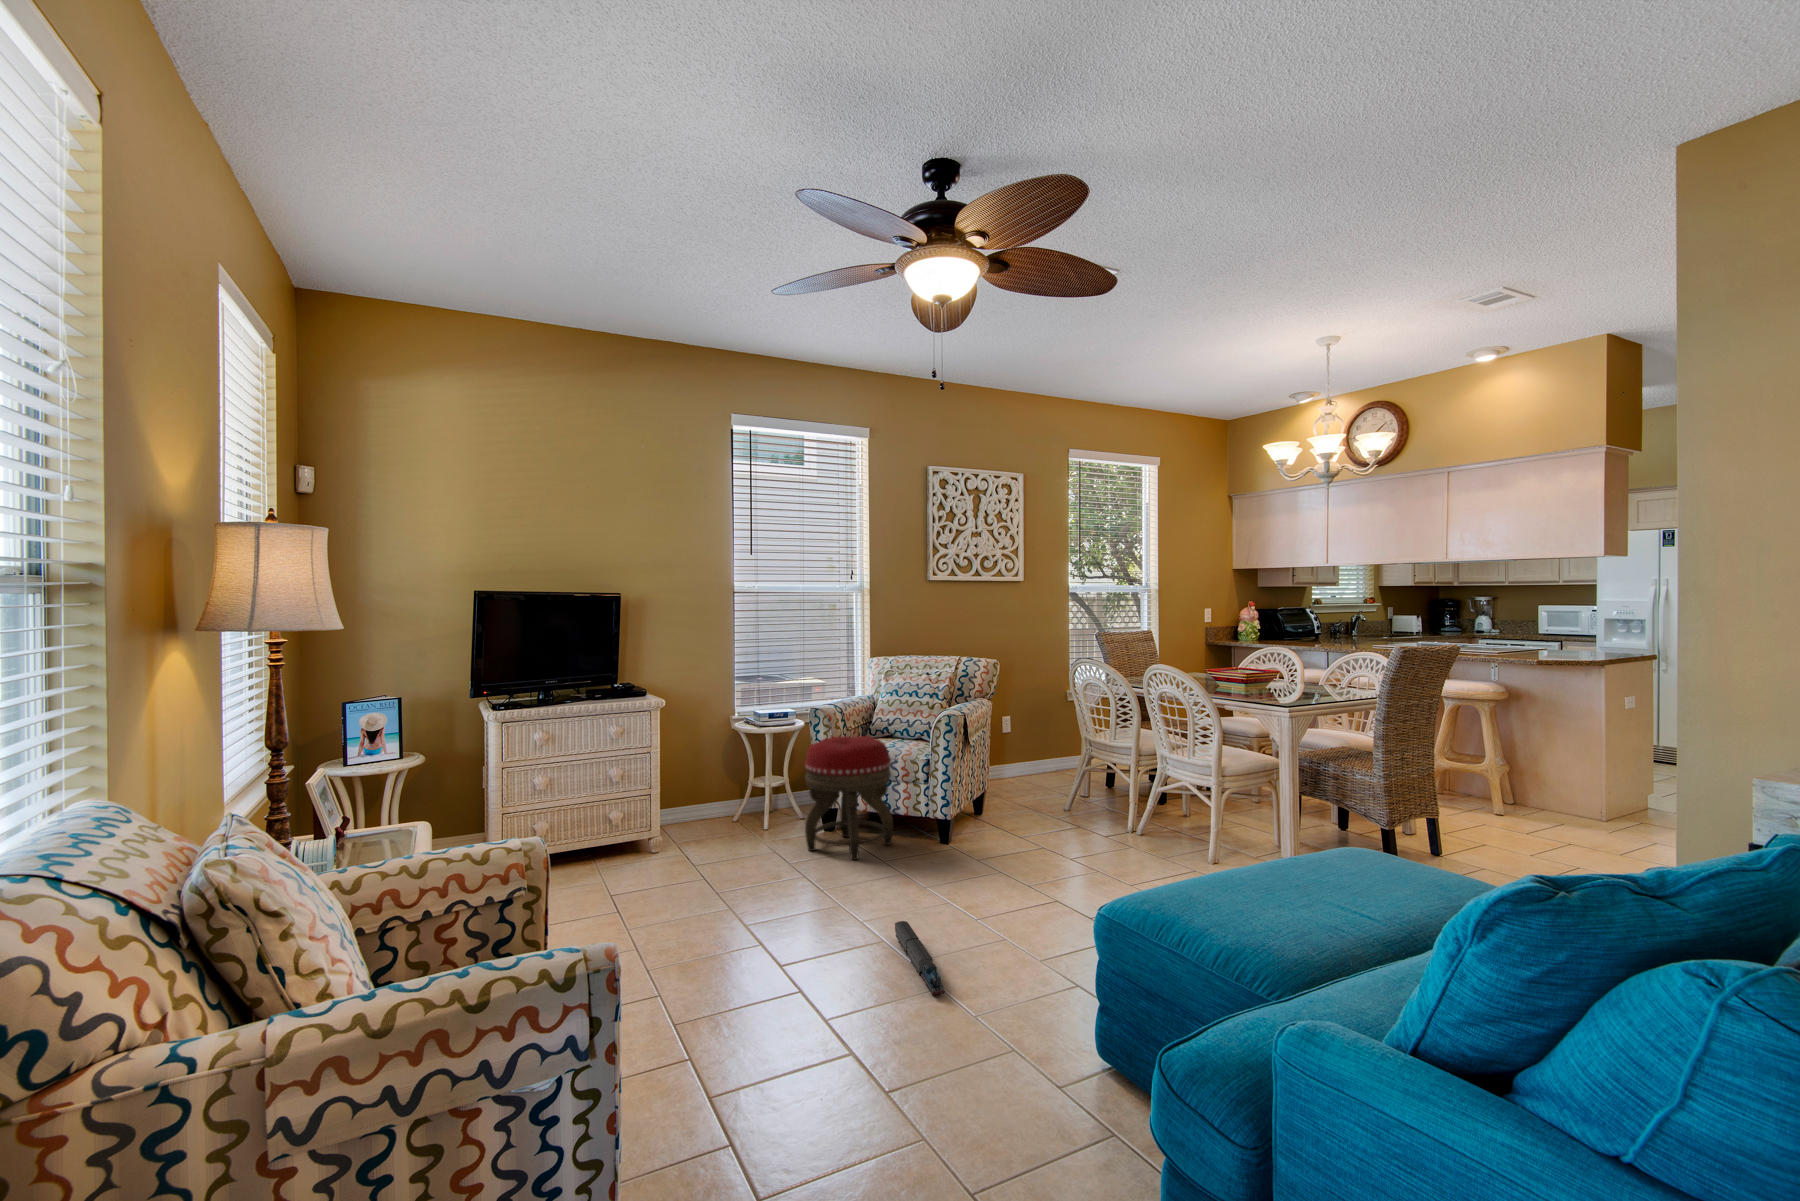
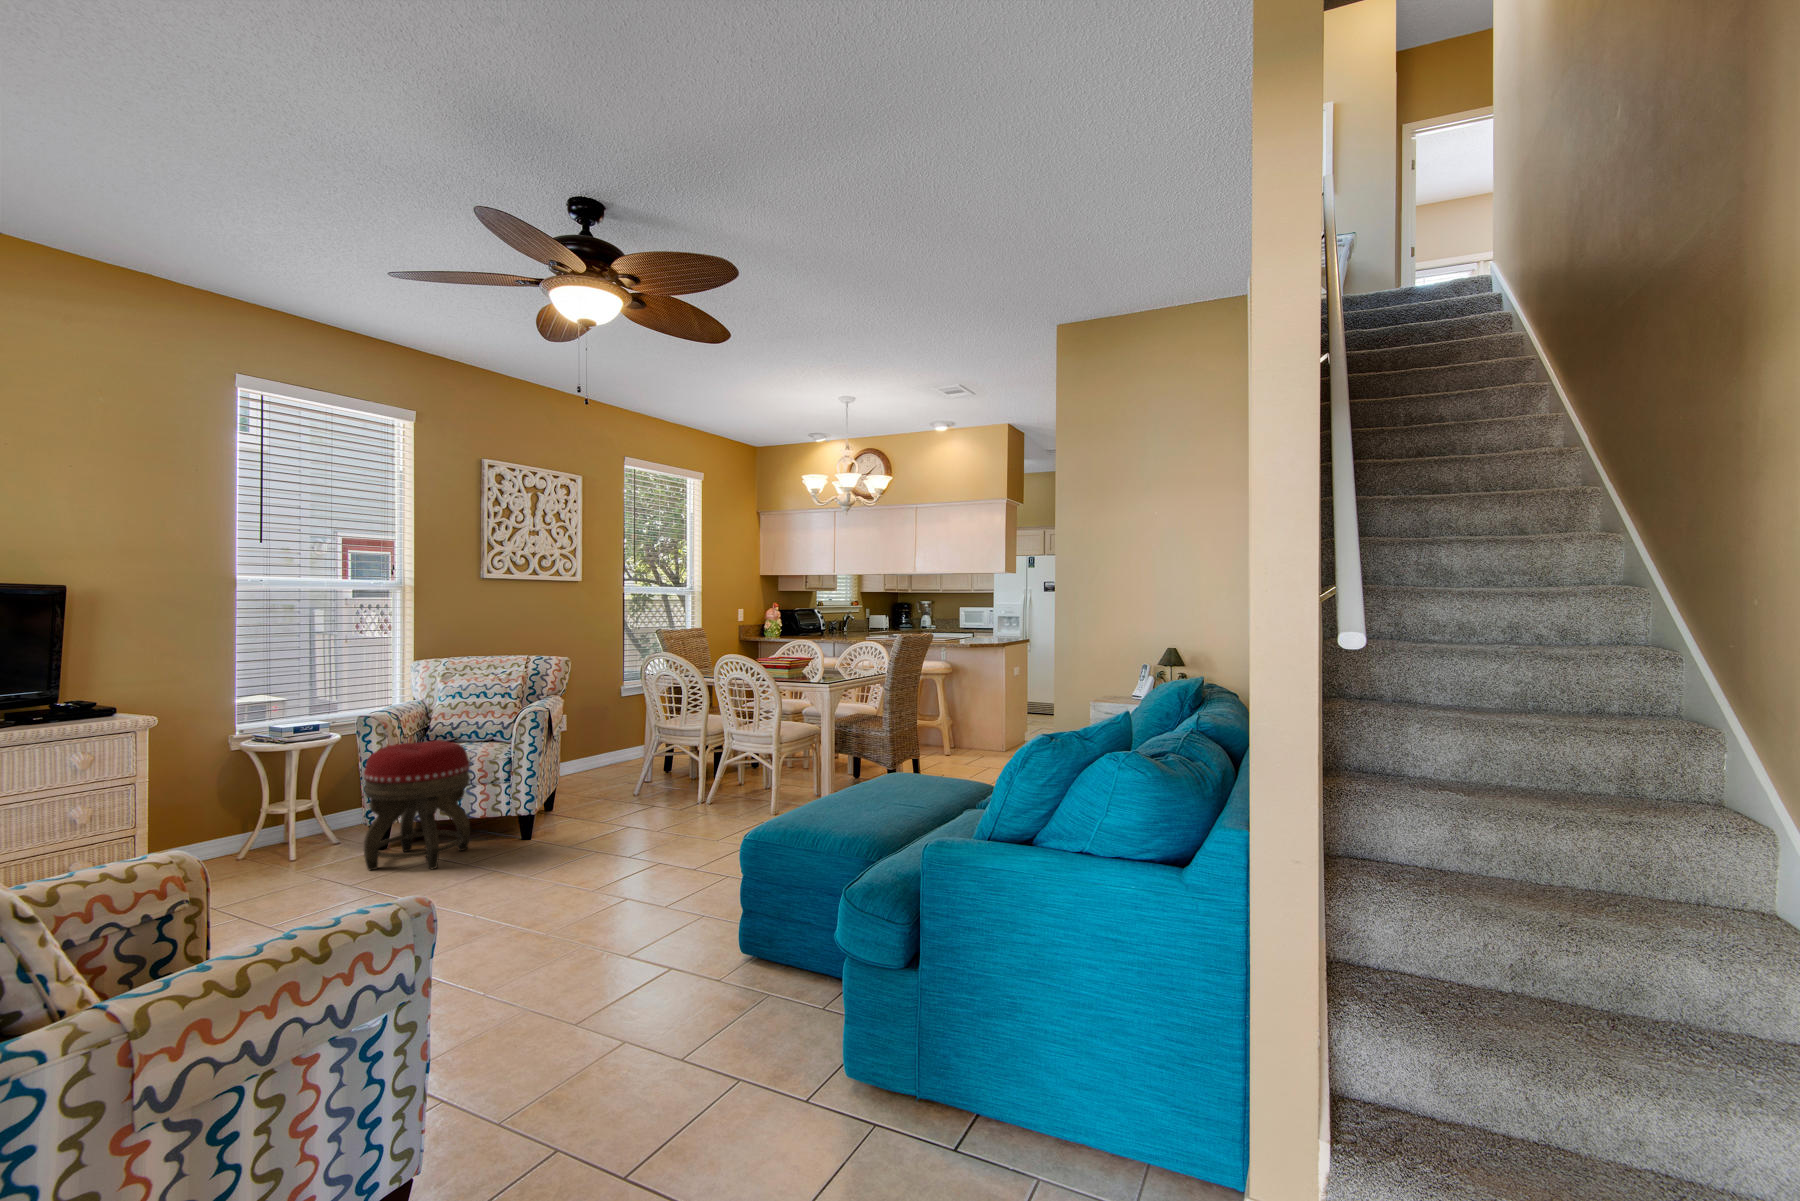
toy train: present [895,921,945,995] -> none [523,901,598,949]

